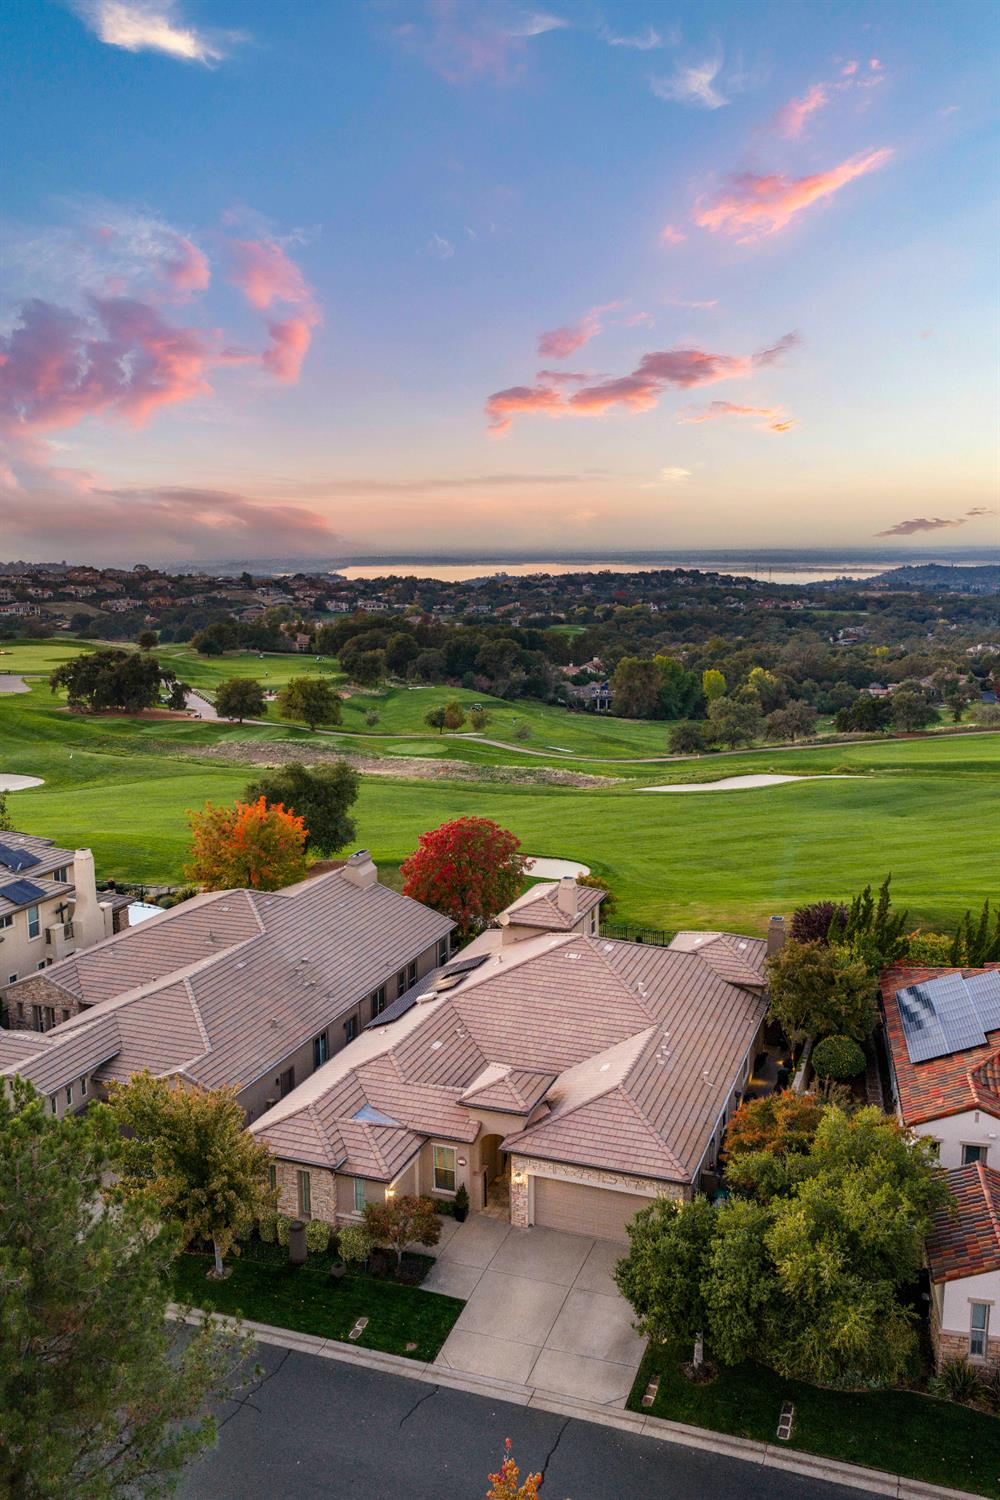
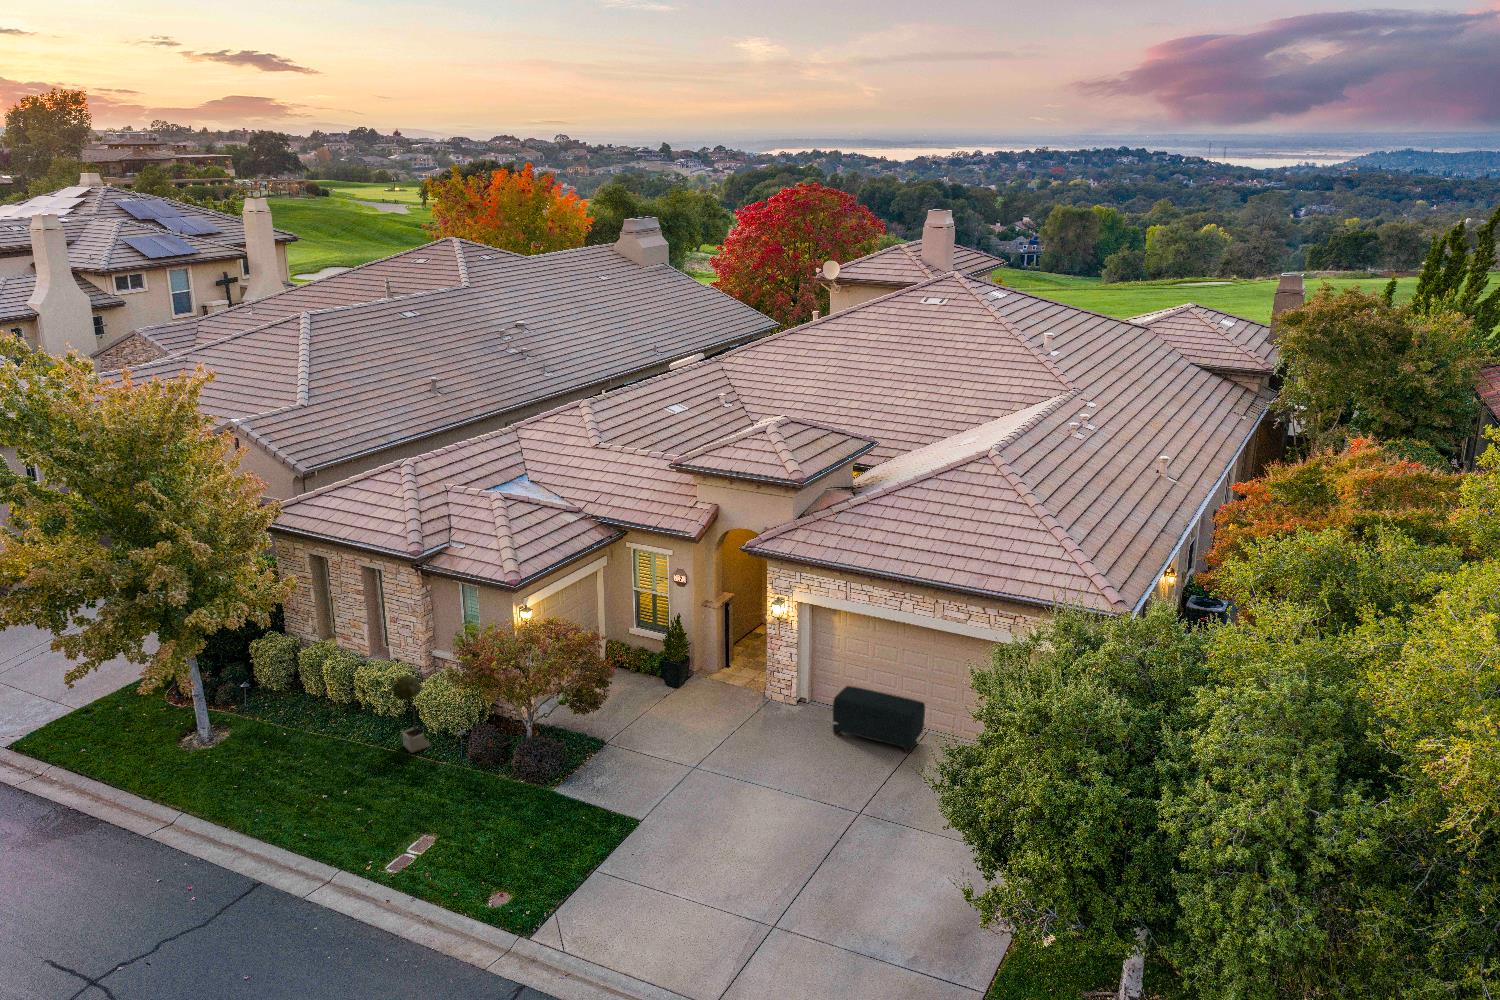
bench: none [550,1214,596,1250] -> present [833,686,925,753]
trash can: present [288,1220,307,1264] -> none [334,649,374,726]

